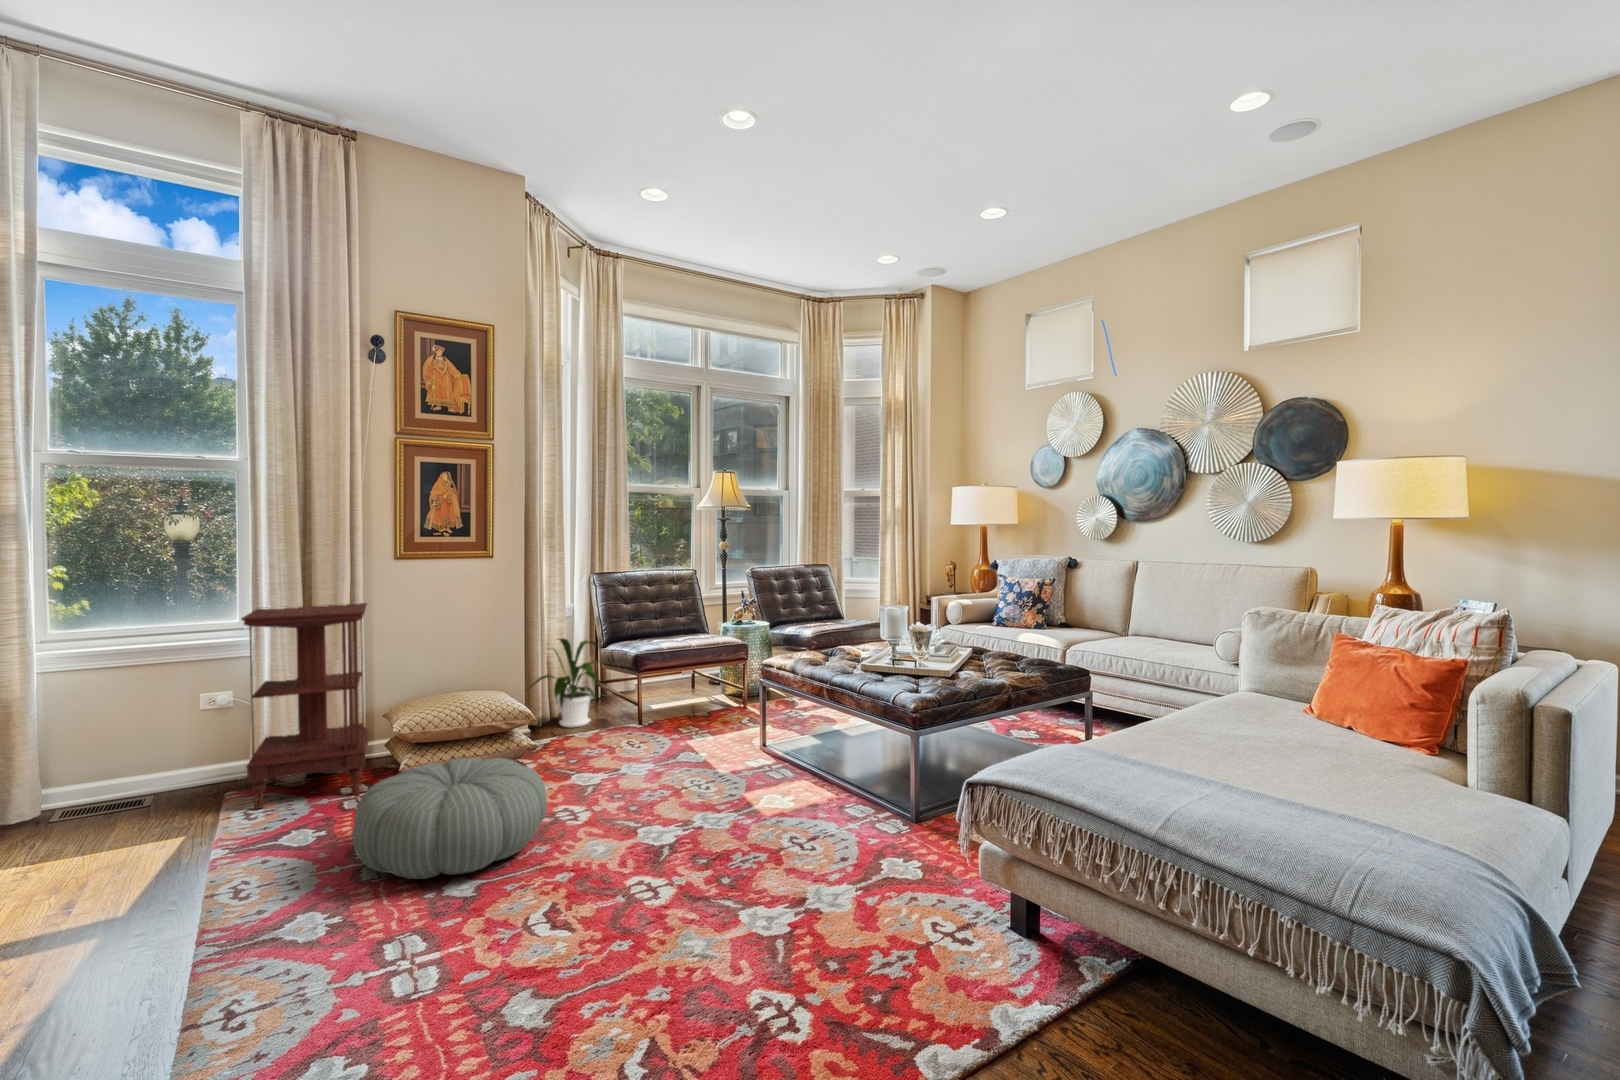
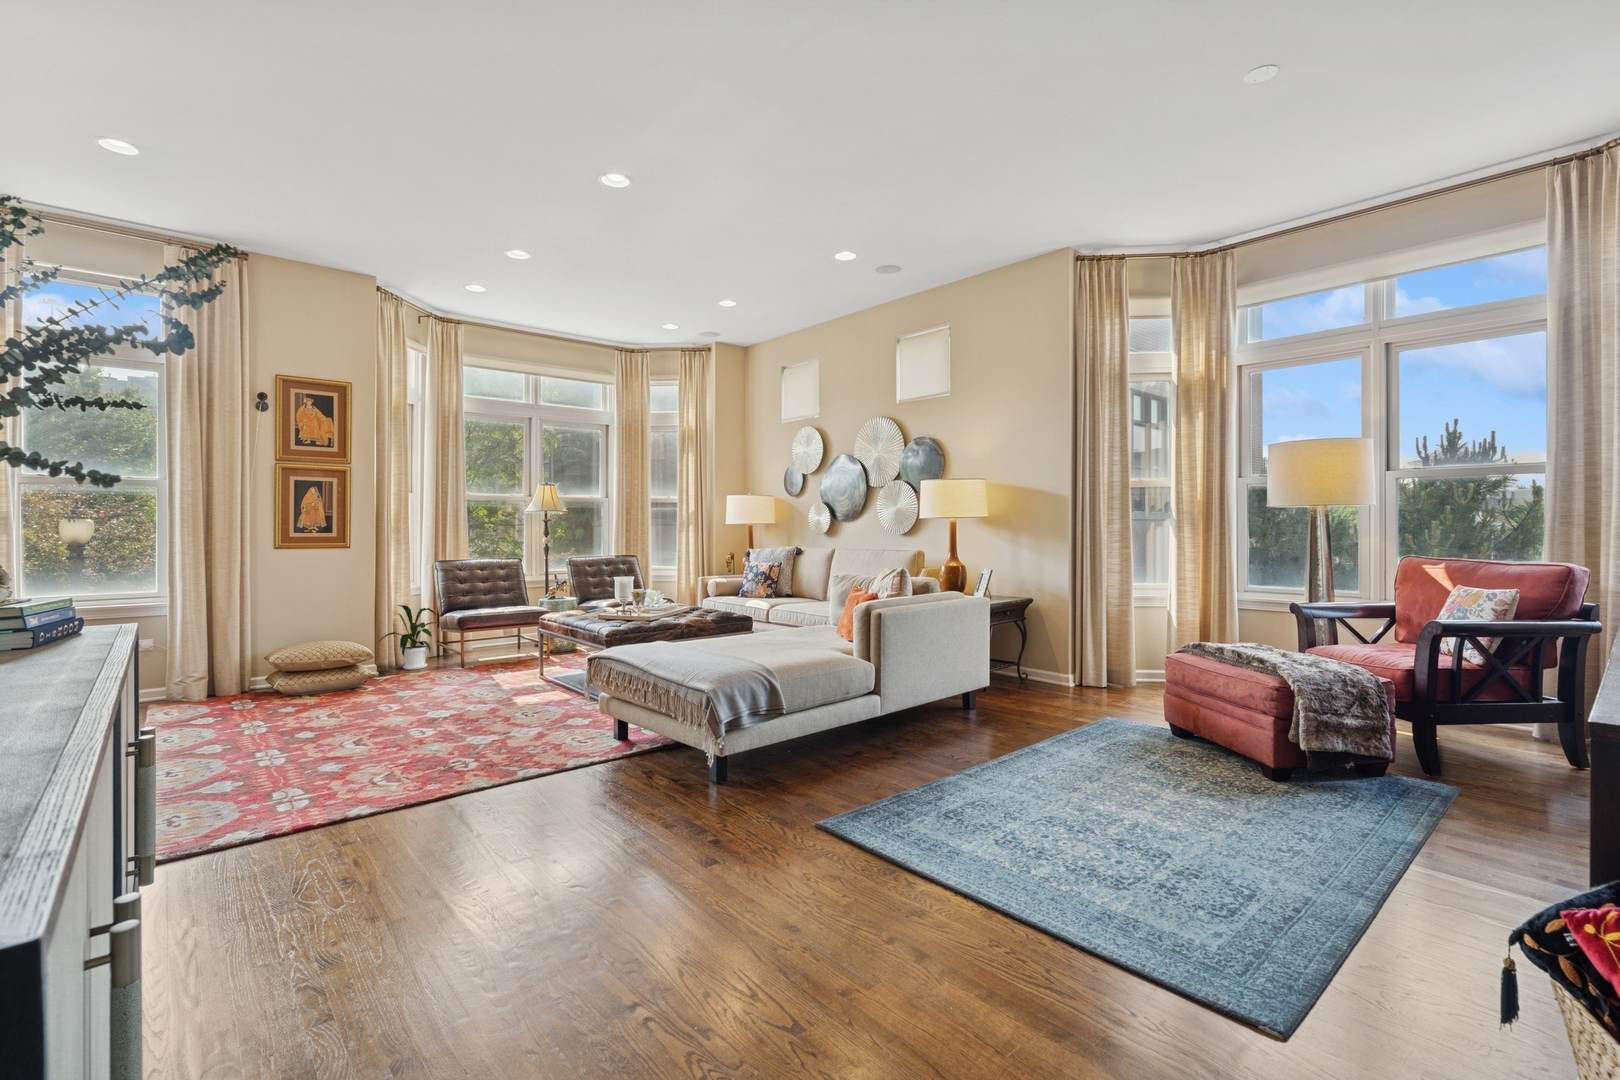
side table: present [241,603,369,809] -> none [162,578,255,711]
pouf: present [353,758,547,879] -> none [239,671,369,734]

